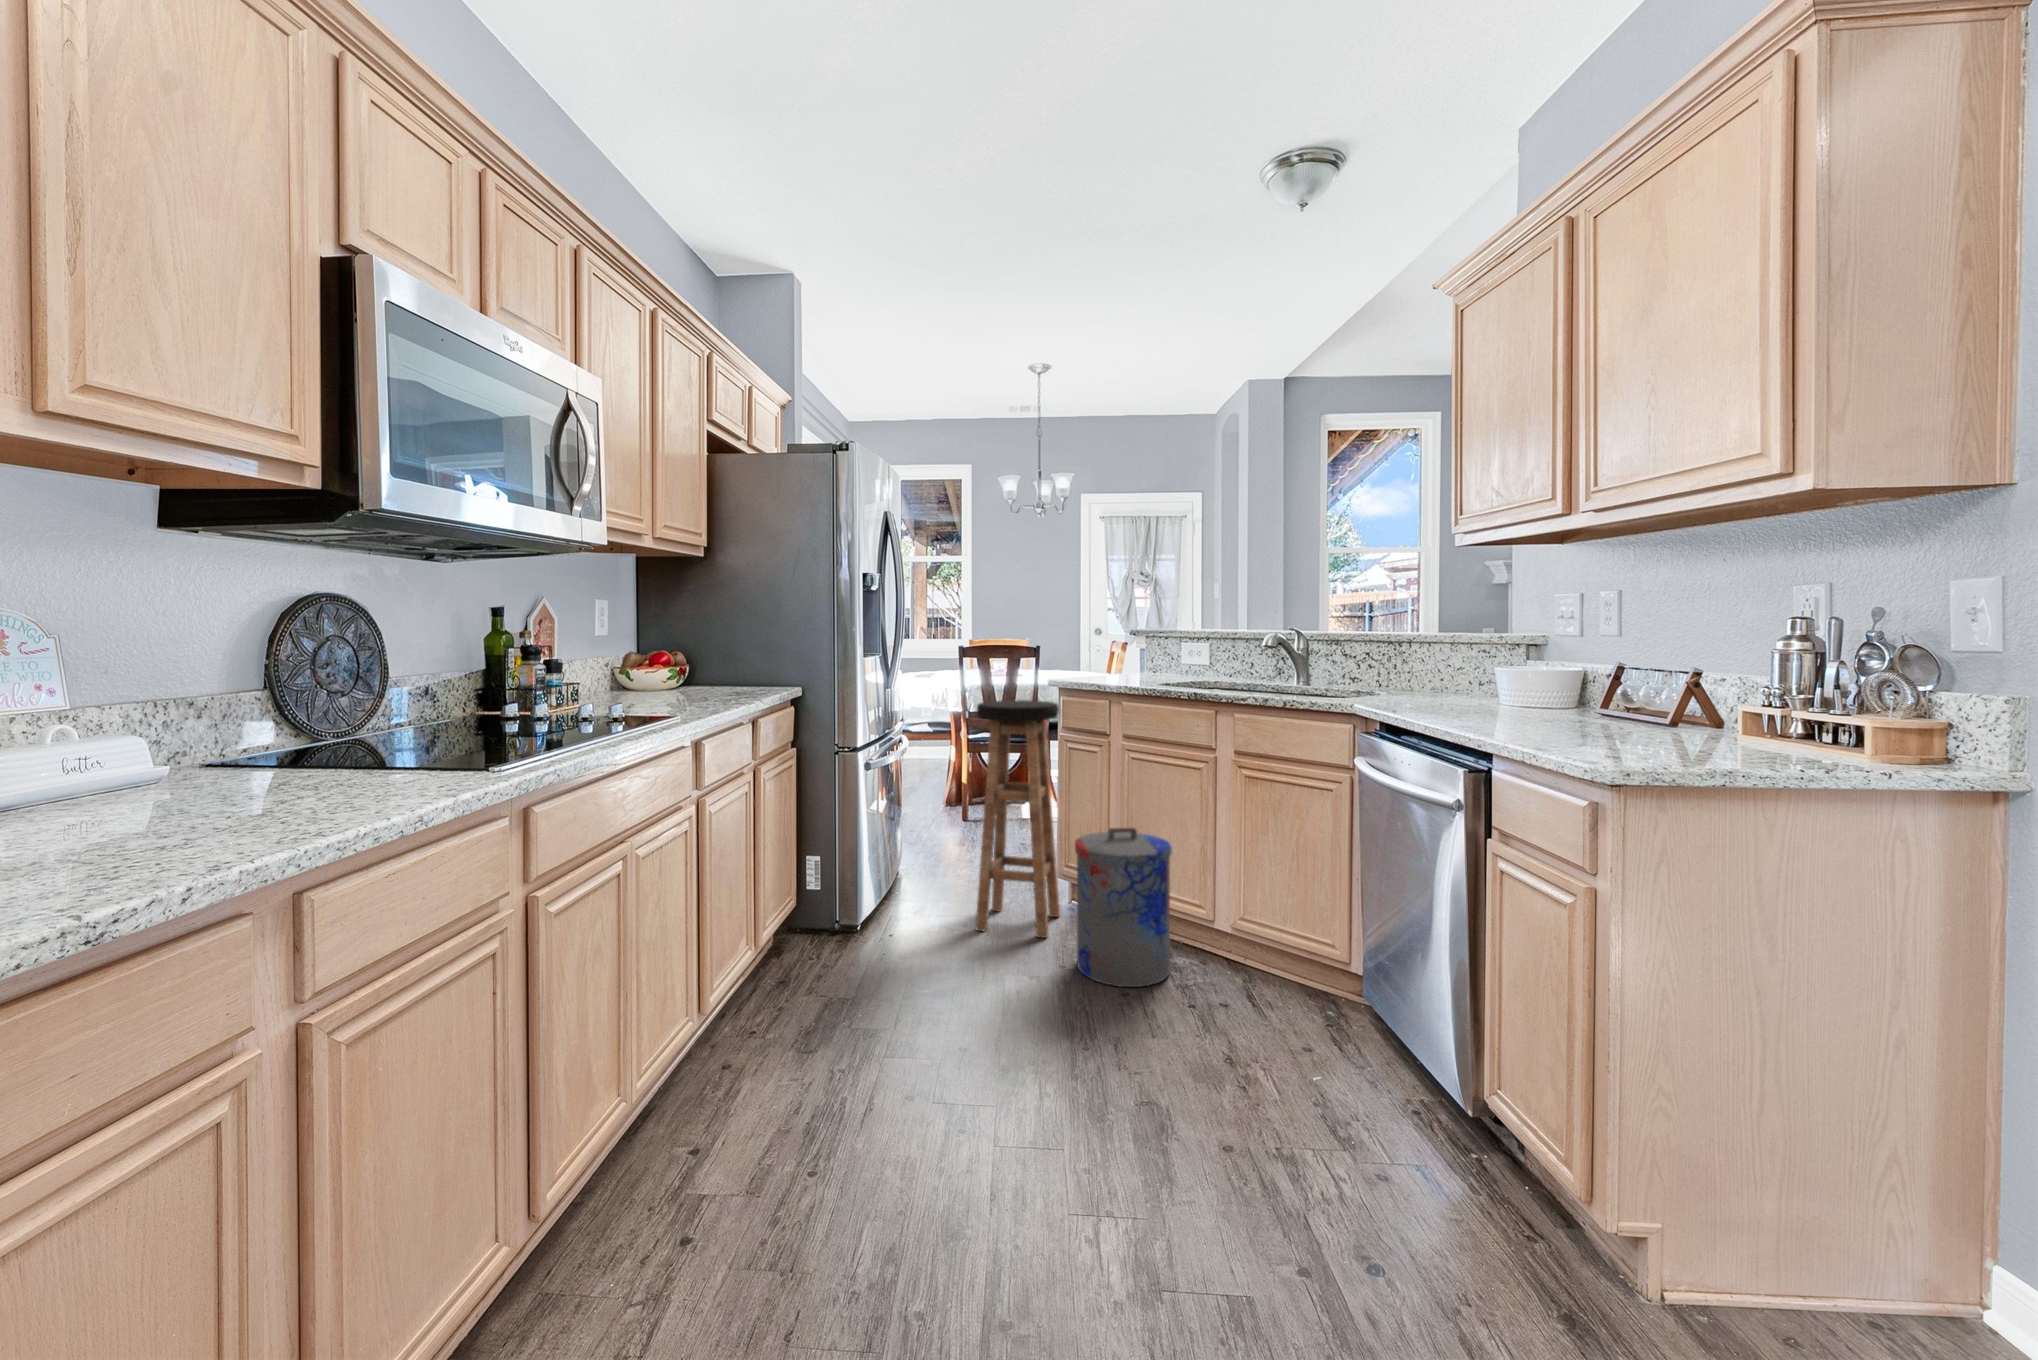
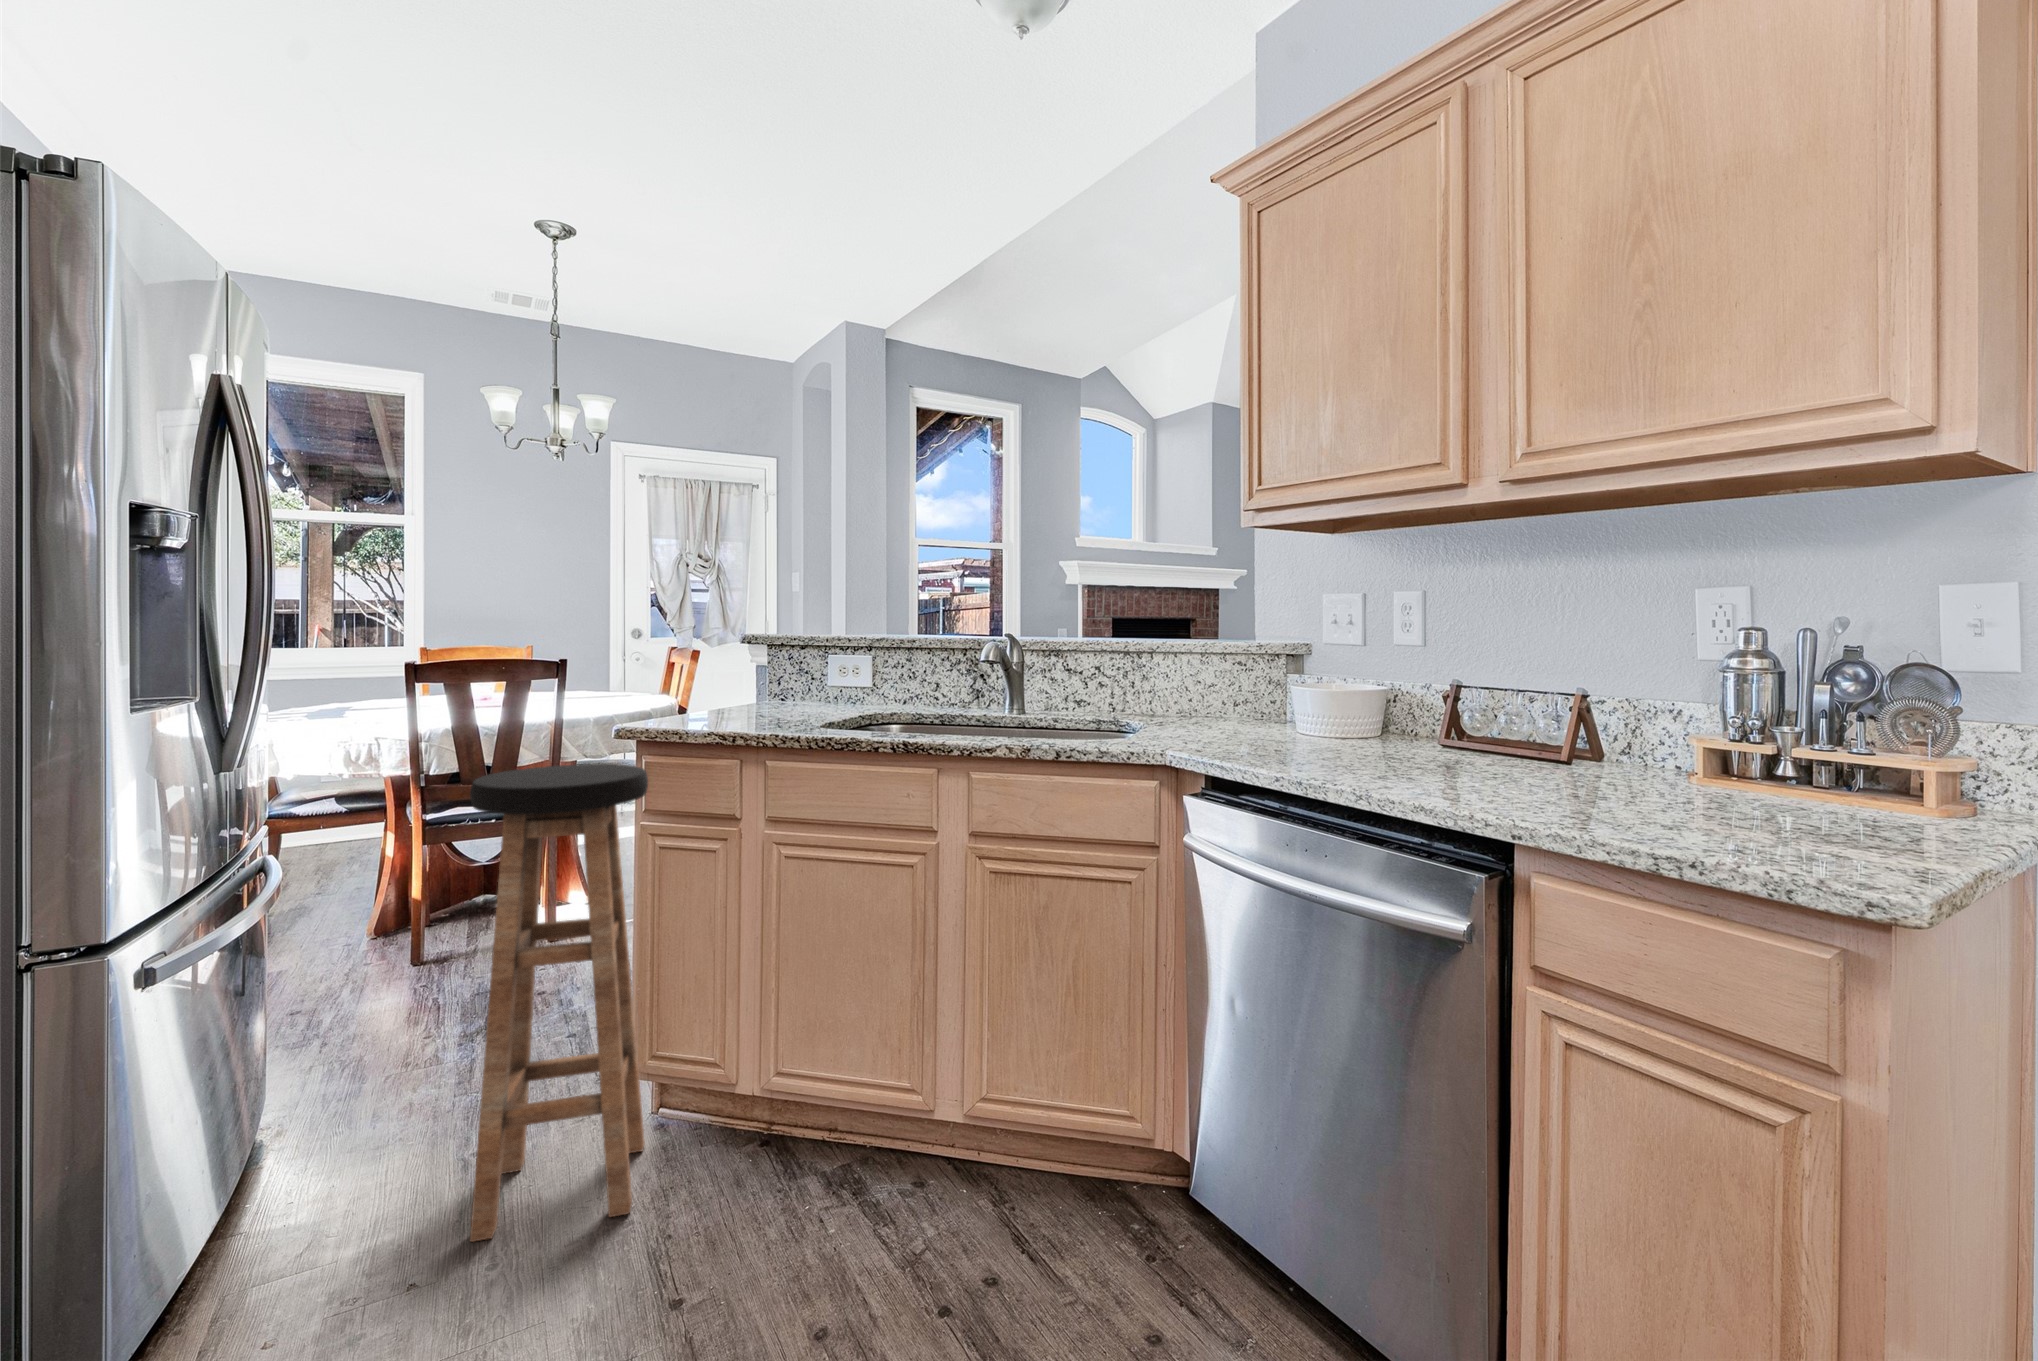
trash can: present [1075,827,1172,987] -> none [701,987,880,1300]

